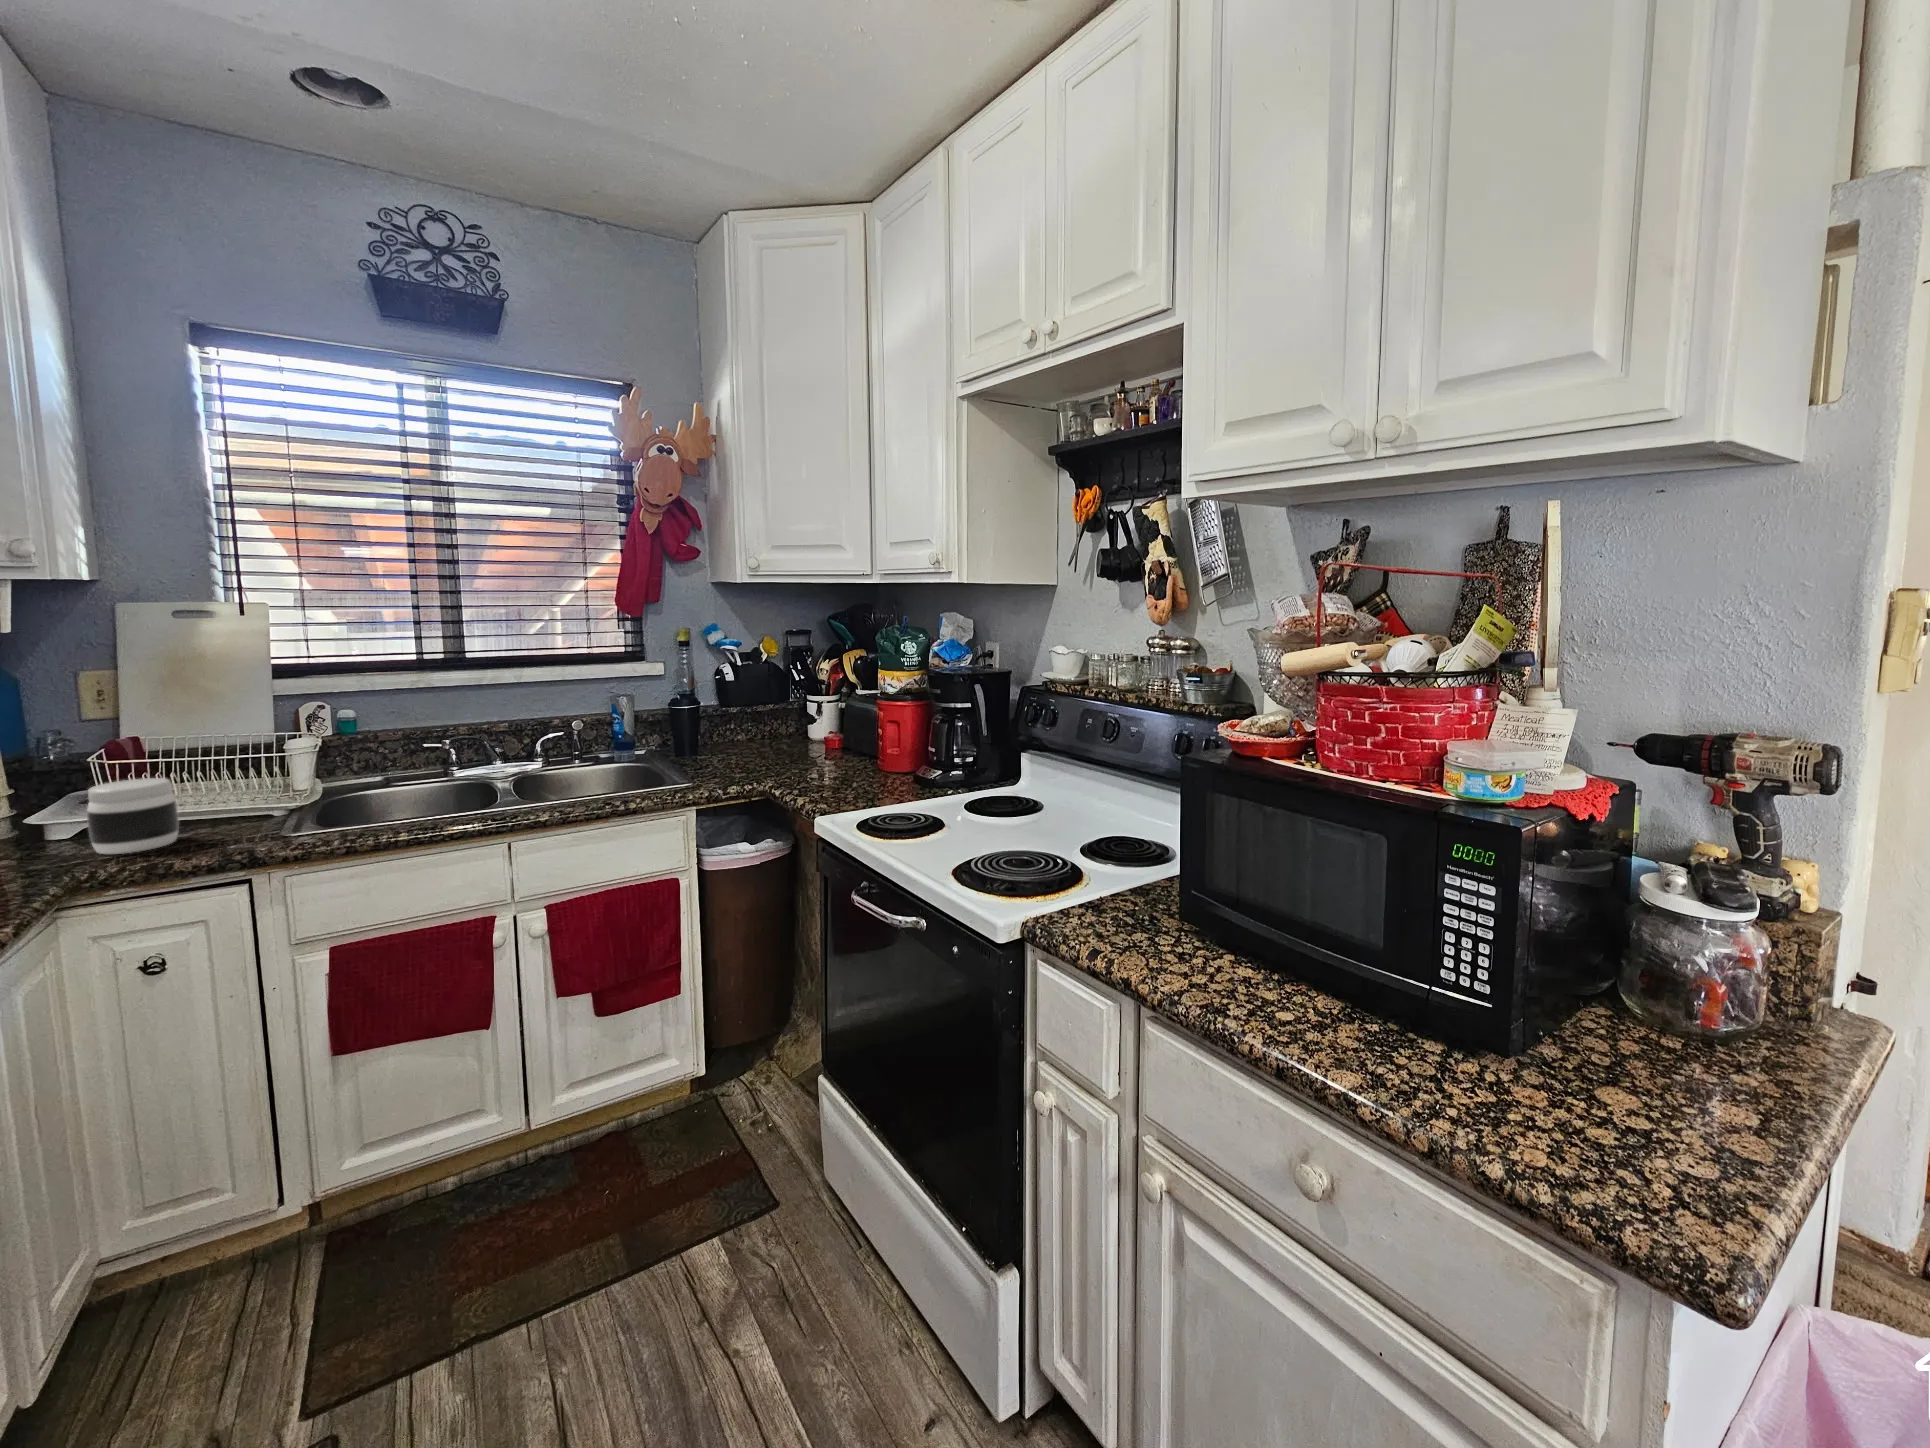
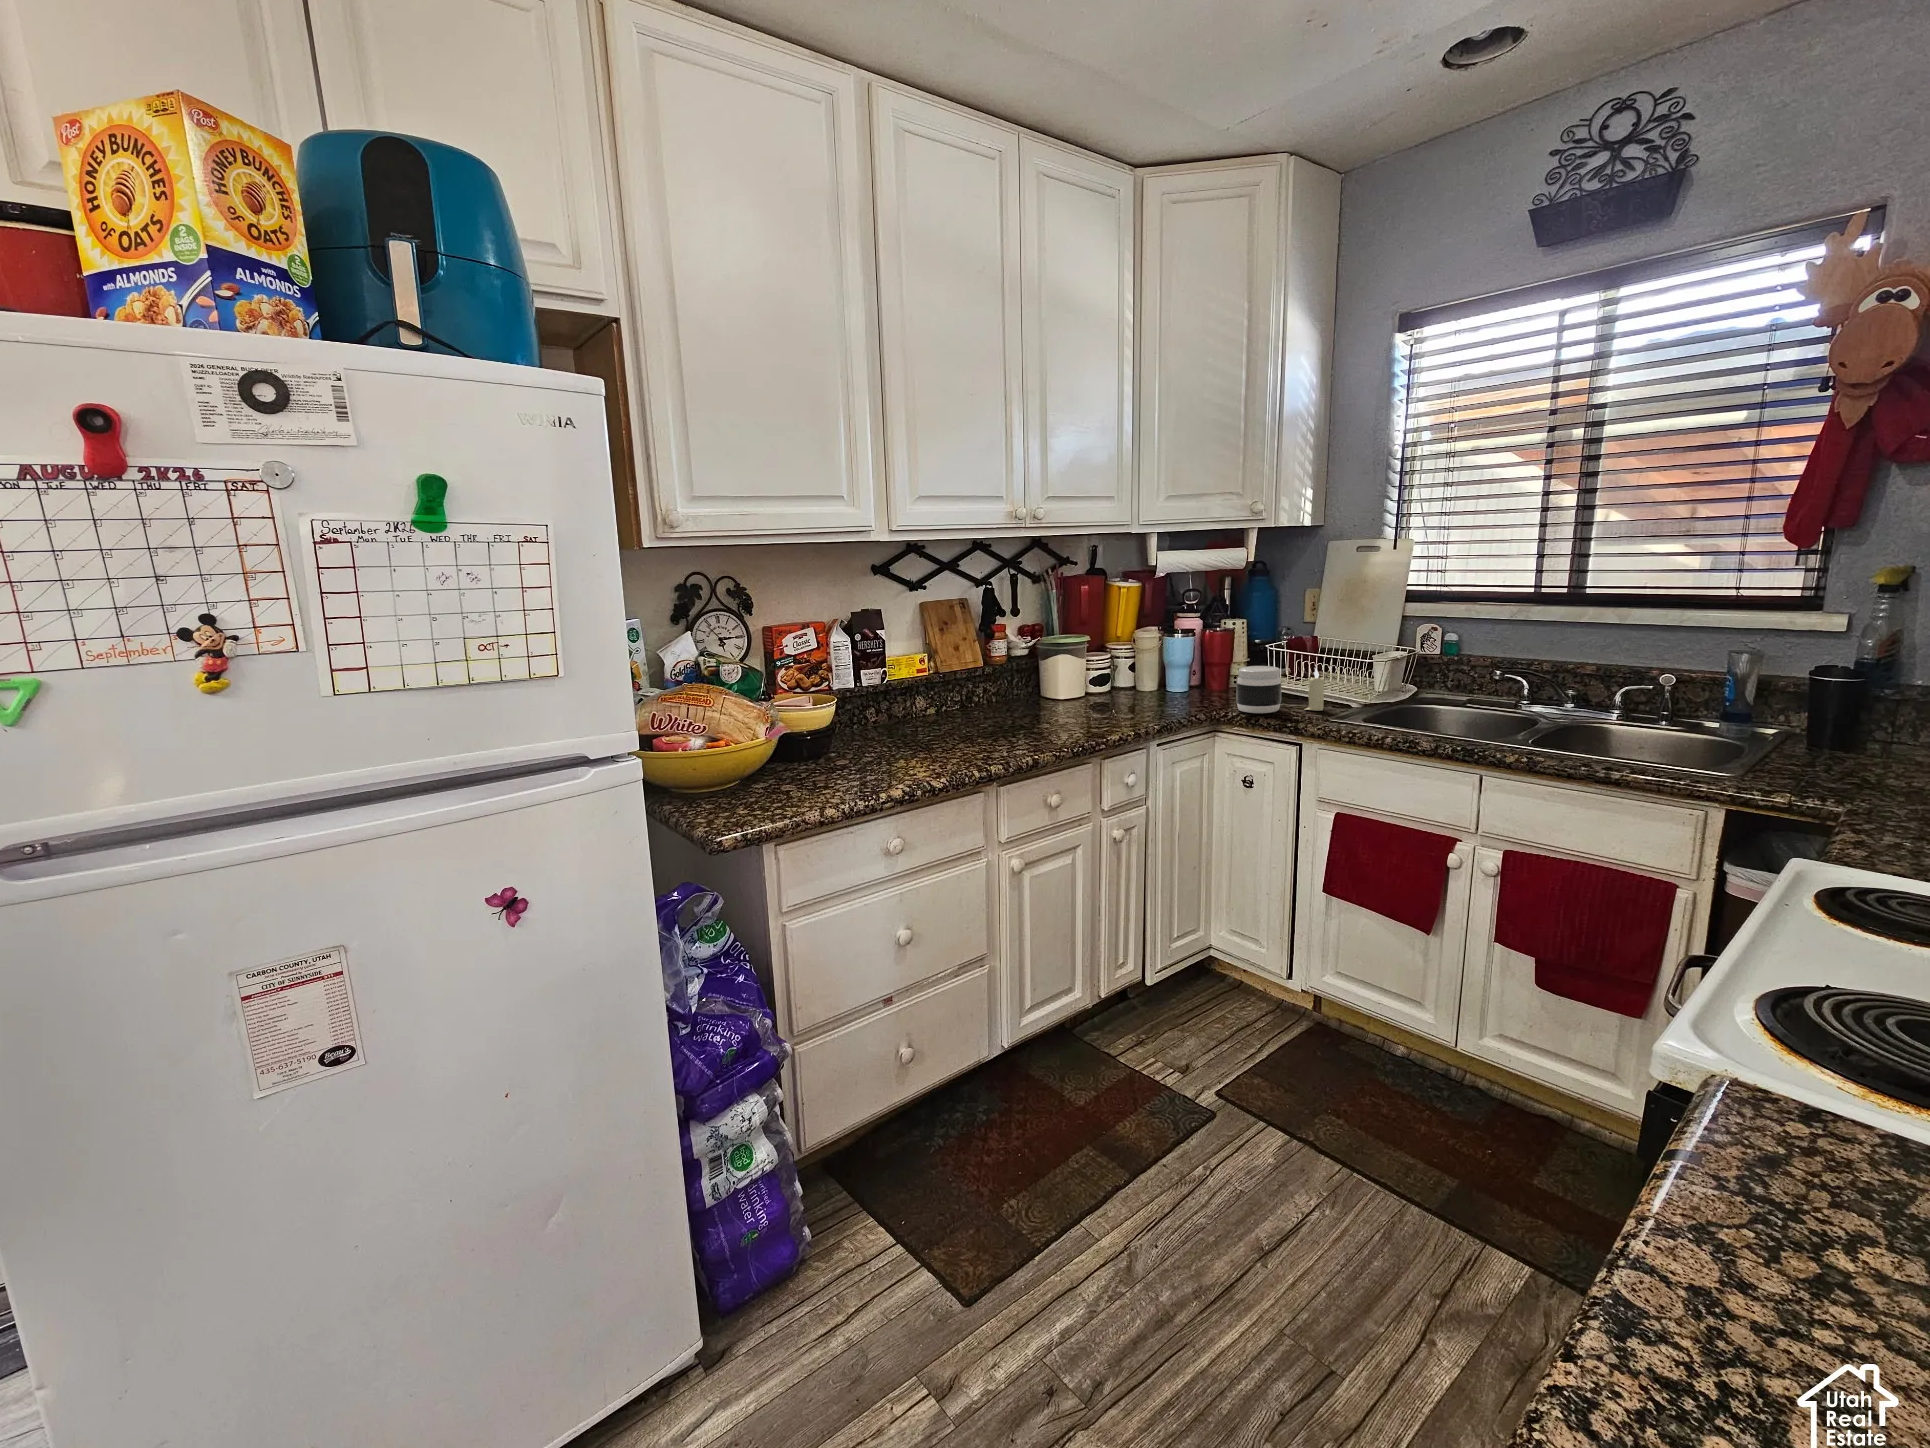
candle: none [213,769,244,829] -> present [1305,668,1325,711]

